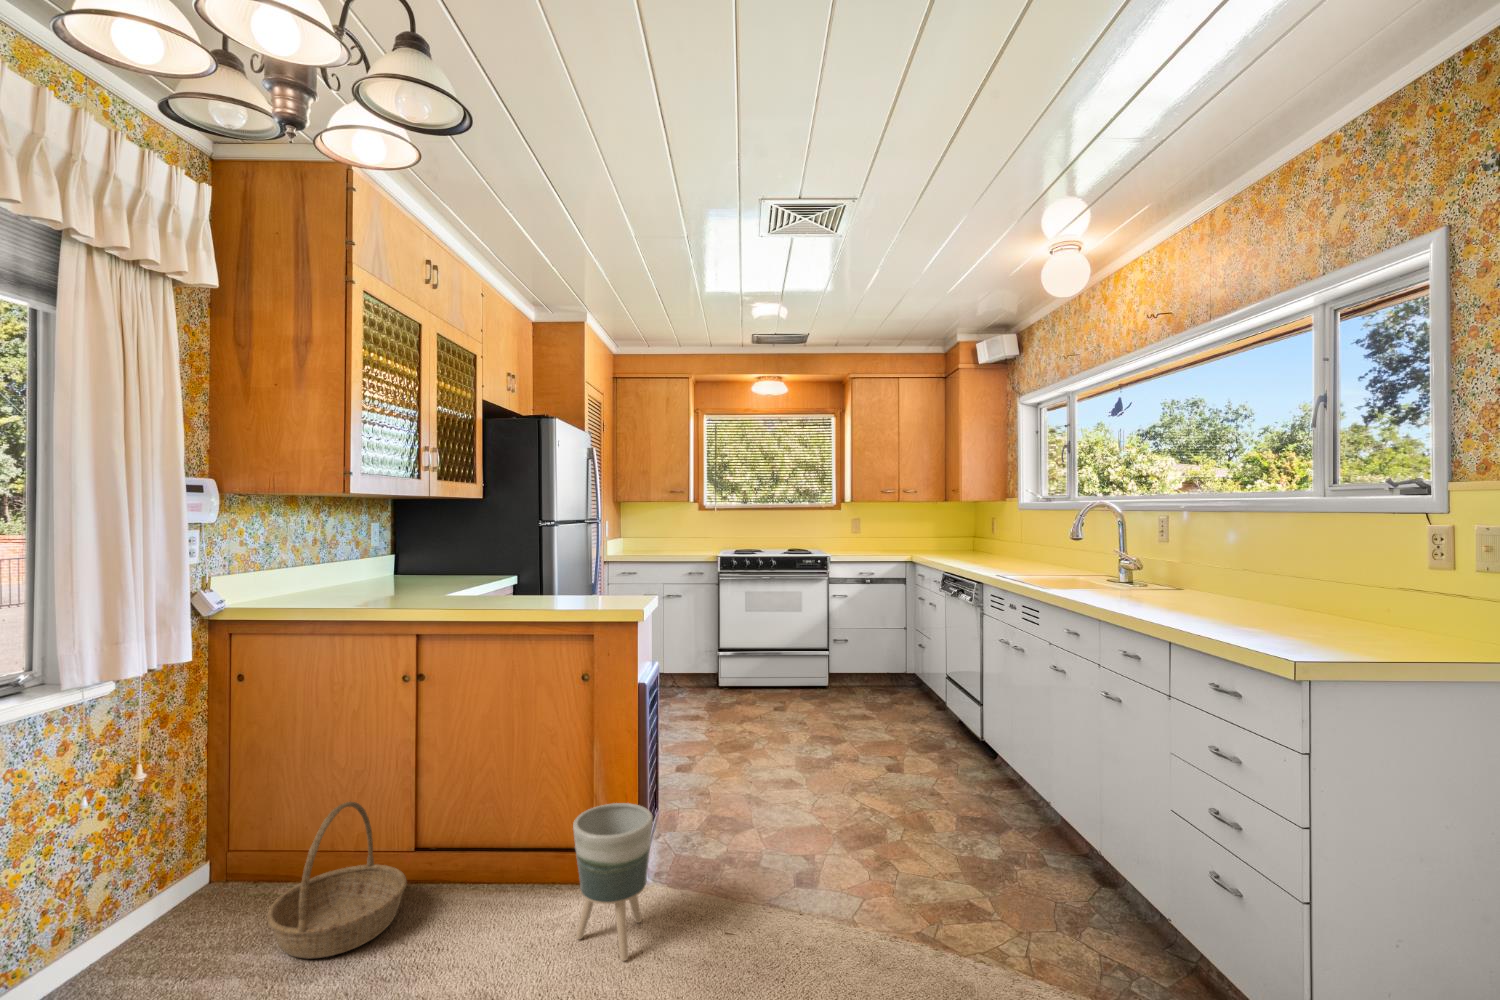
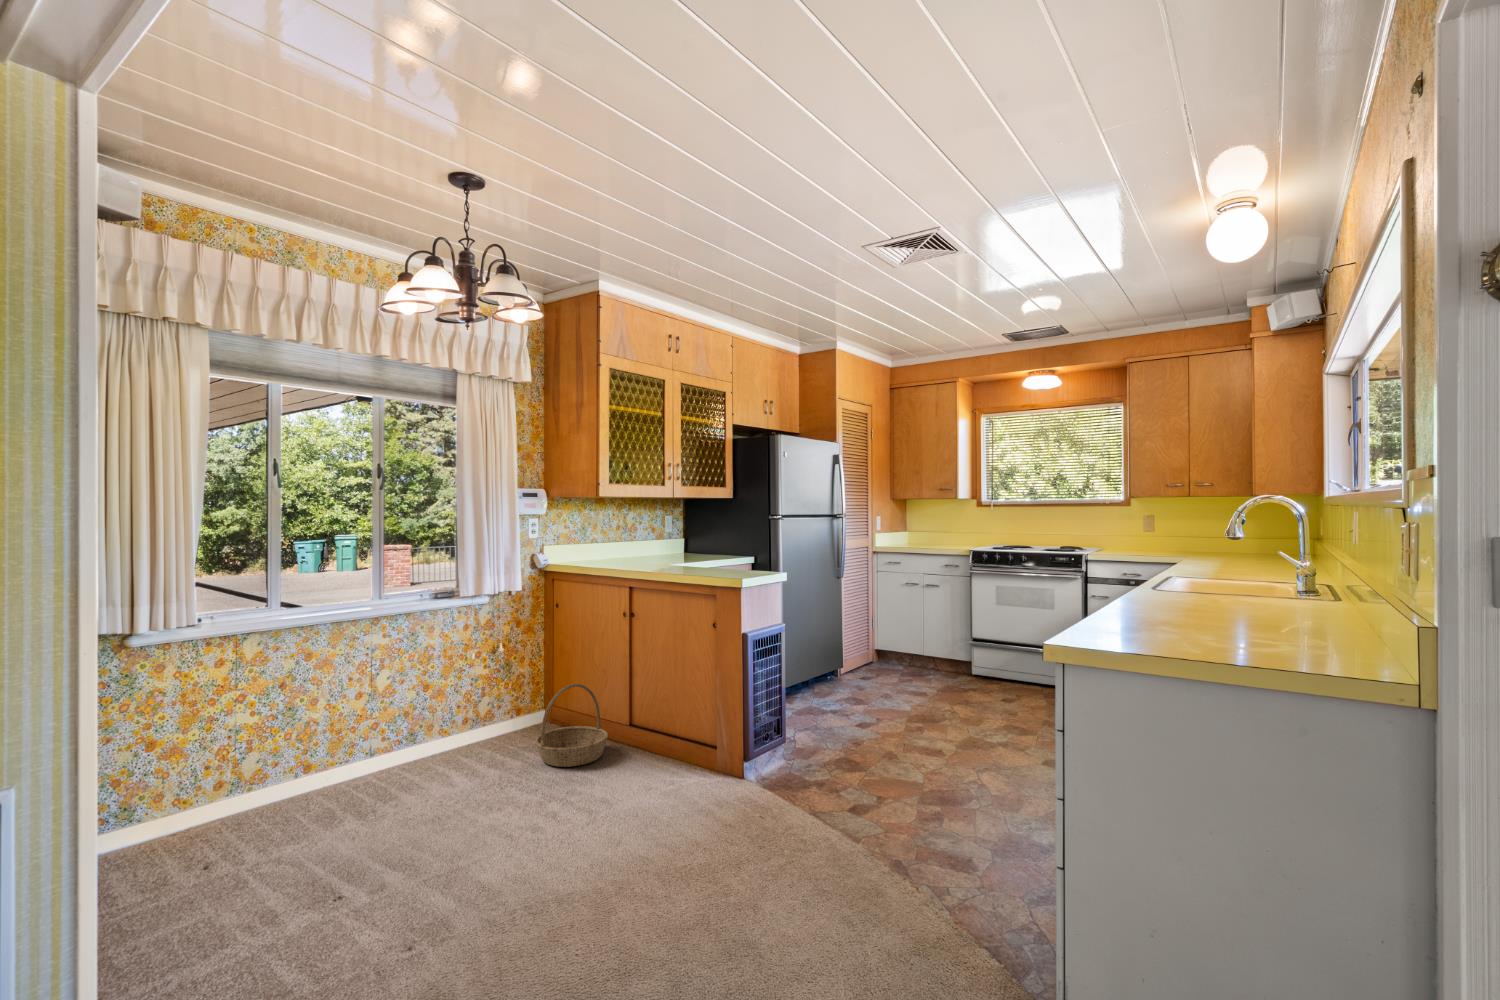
planter: present [573,803,653,961] -> none [656,715,710,816]

